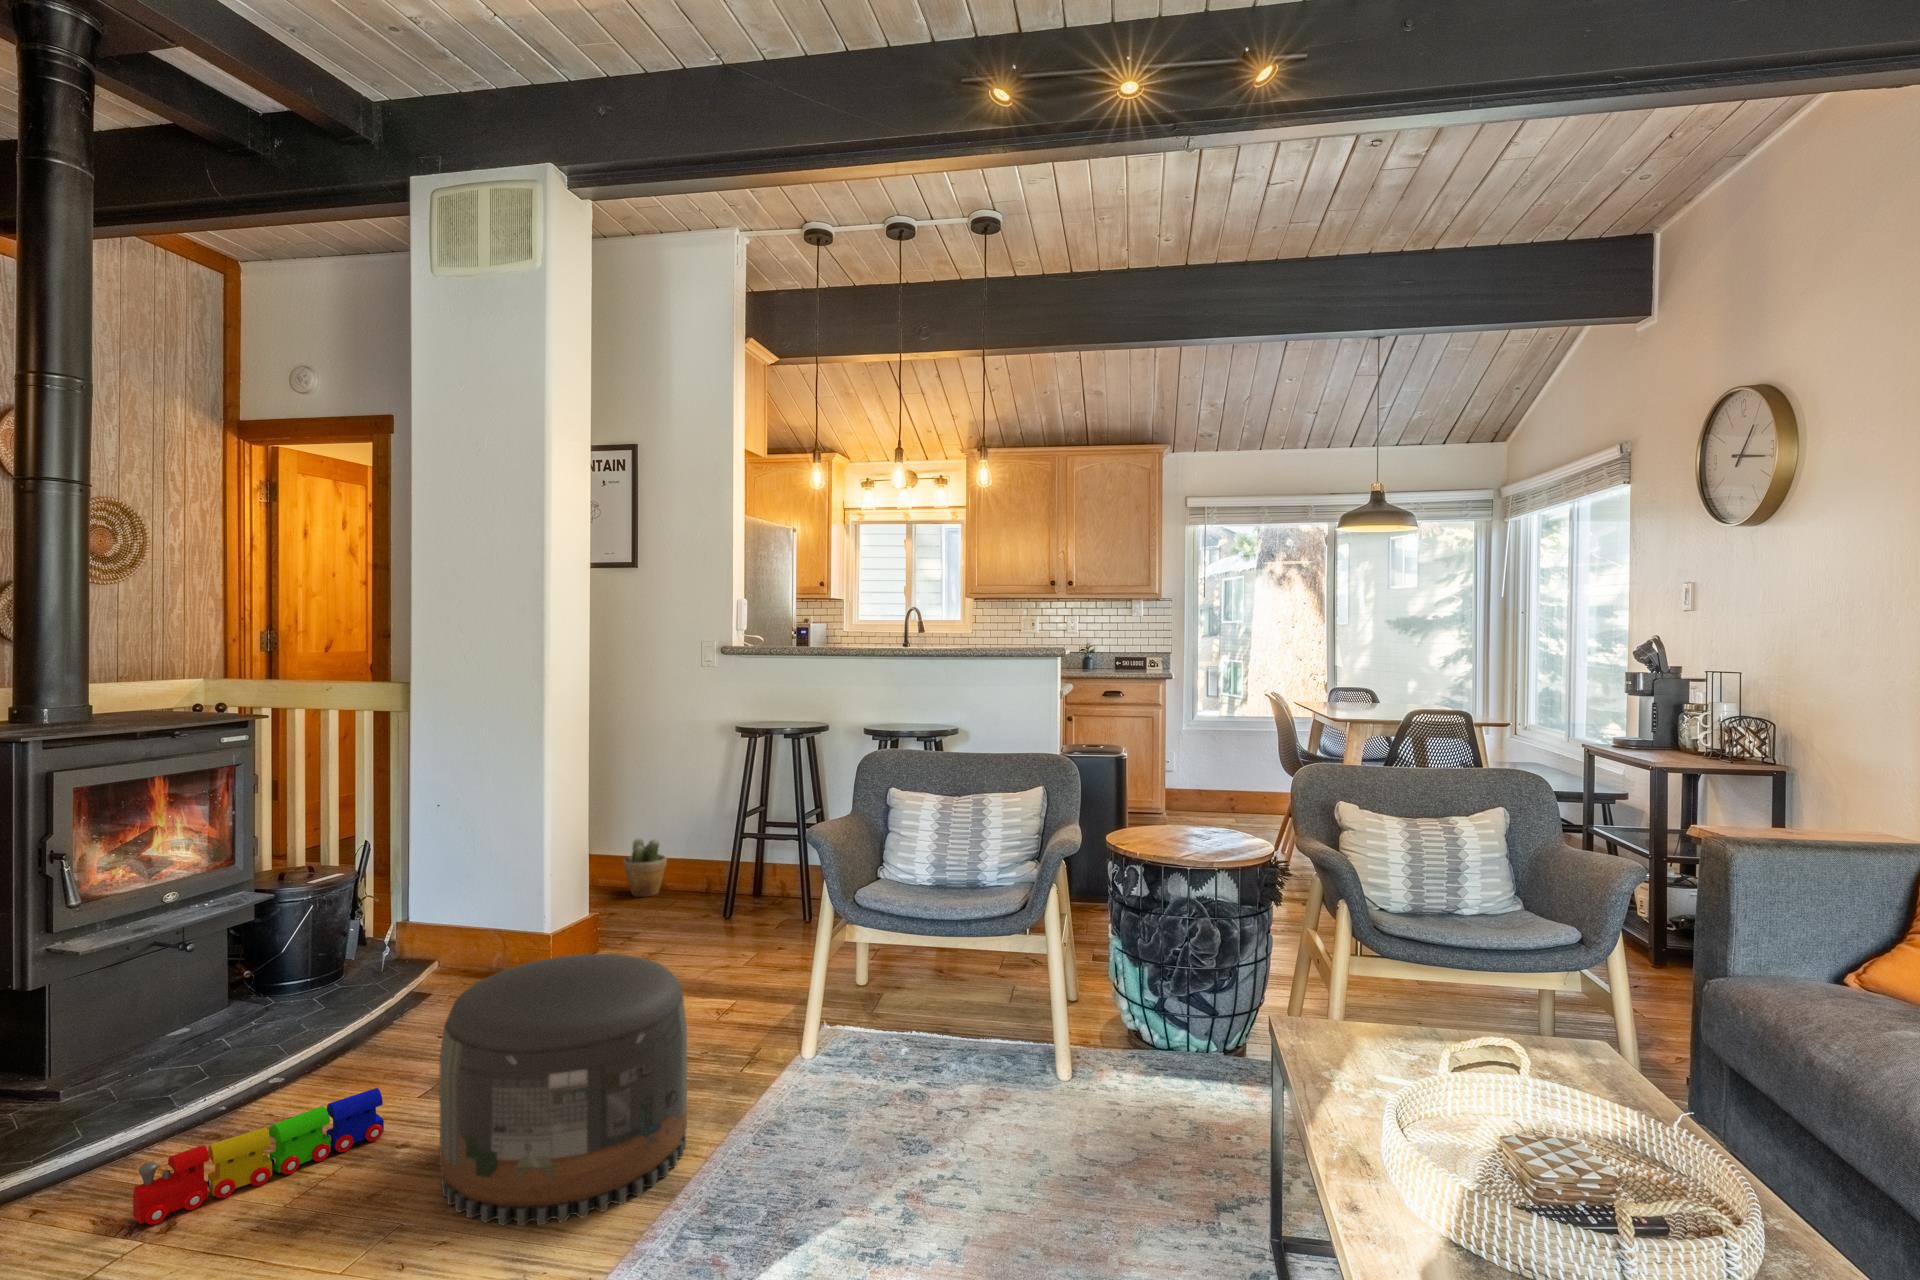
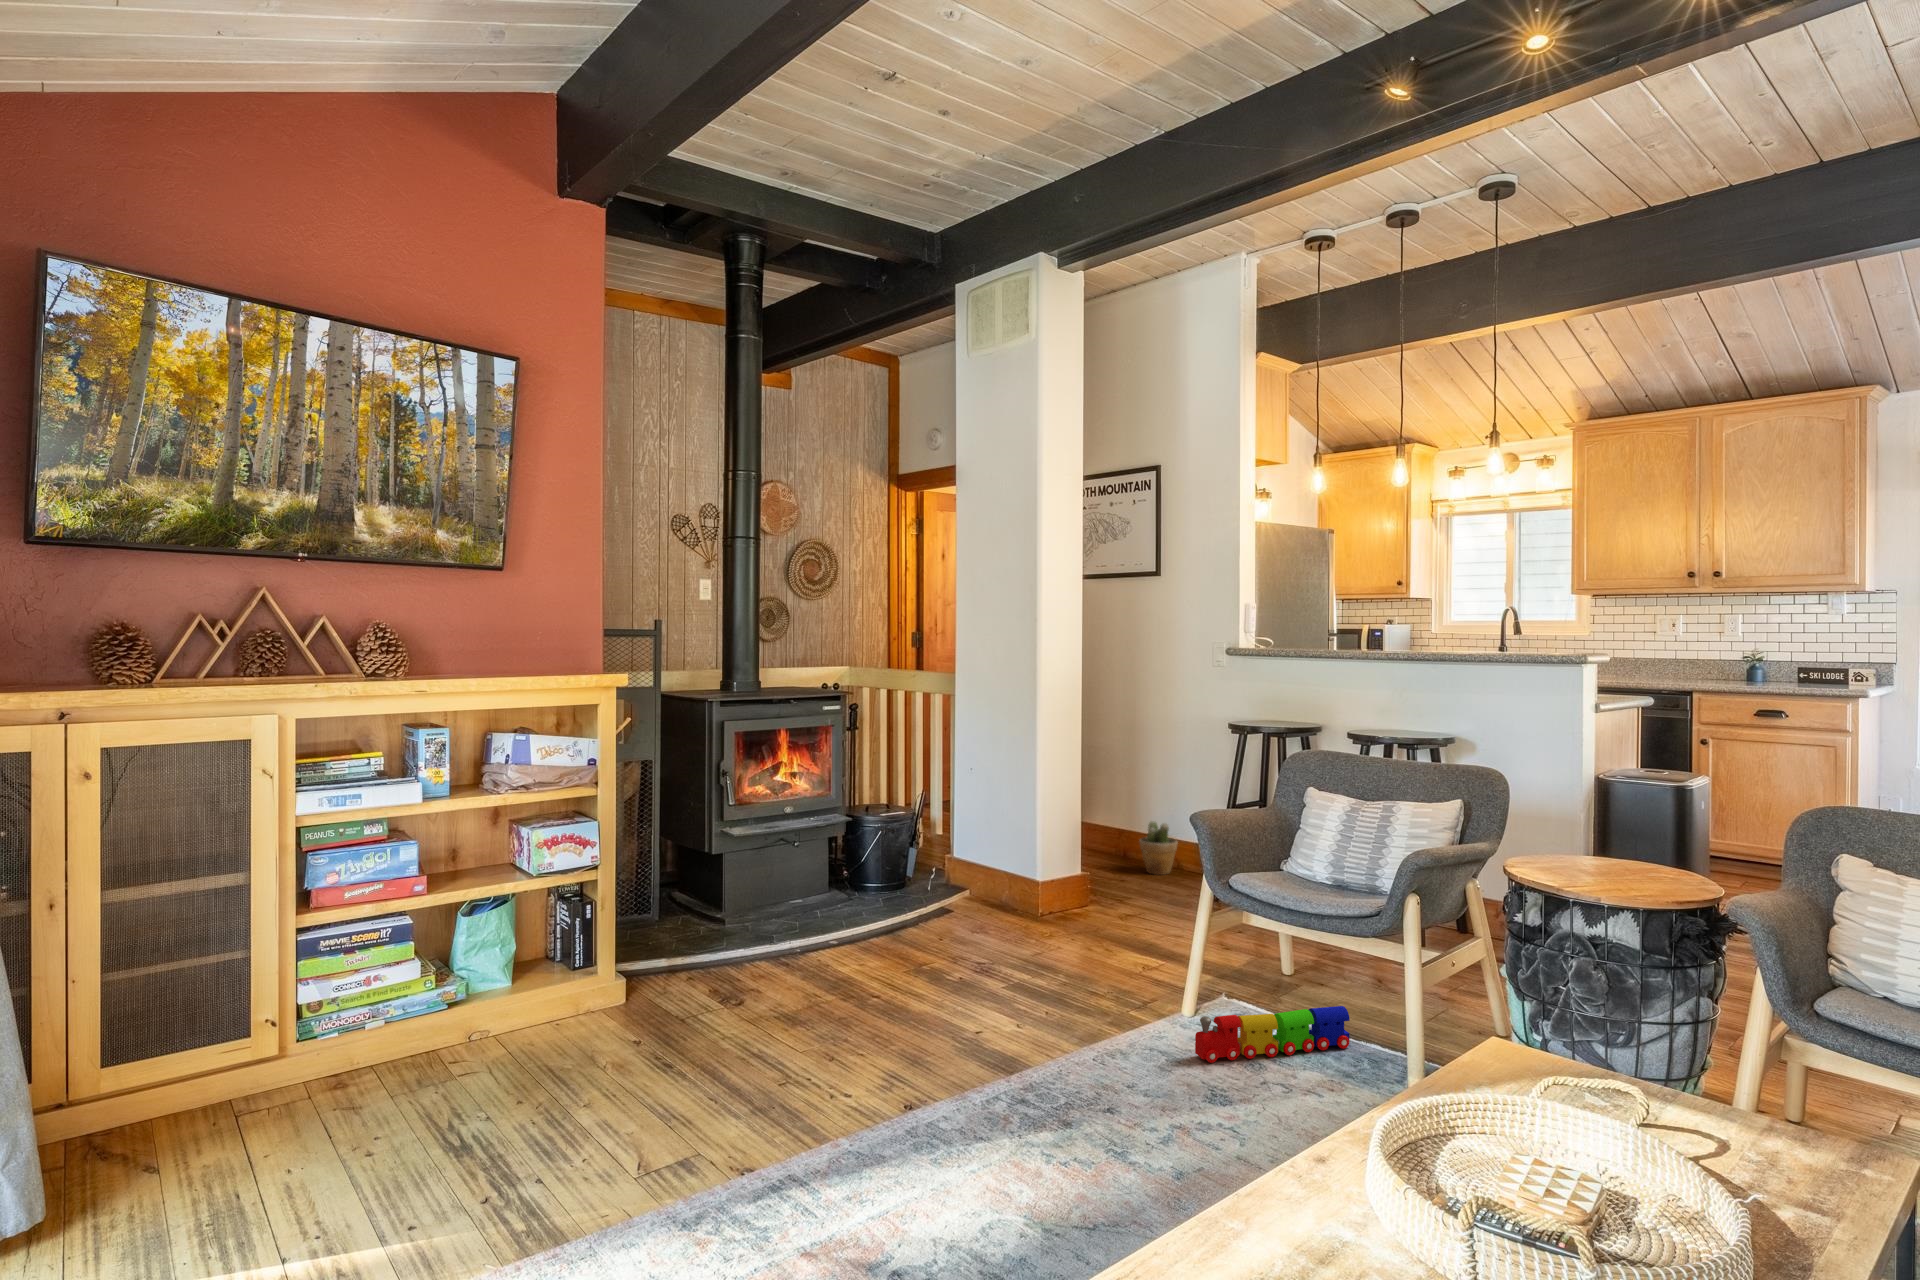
pouf: present [439,954,687,1226] -> none [877,881,1052,1069]
toy train: present [133,1088,384,1225] -> present [1195,1006,1350,1063]

